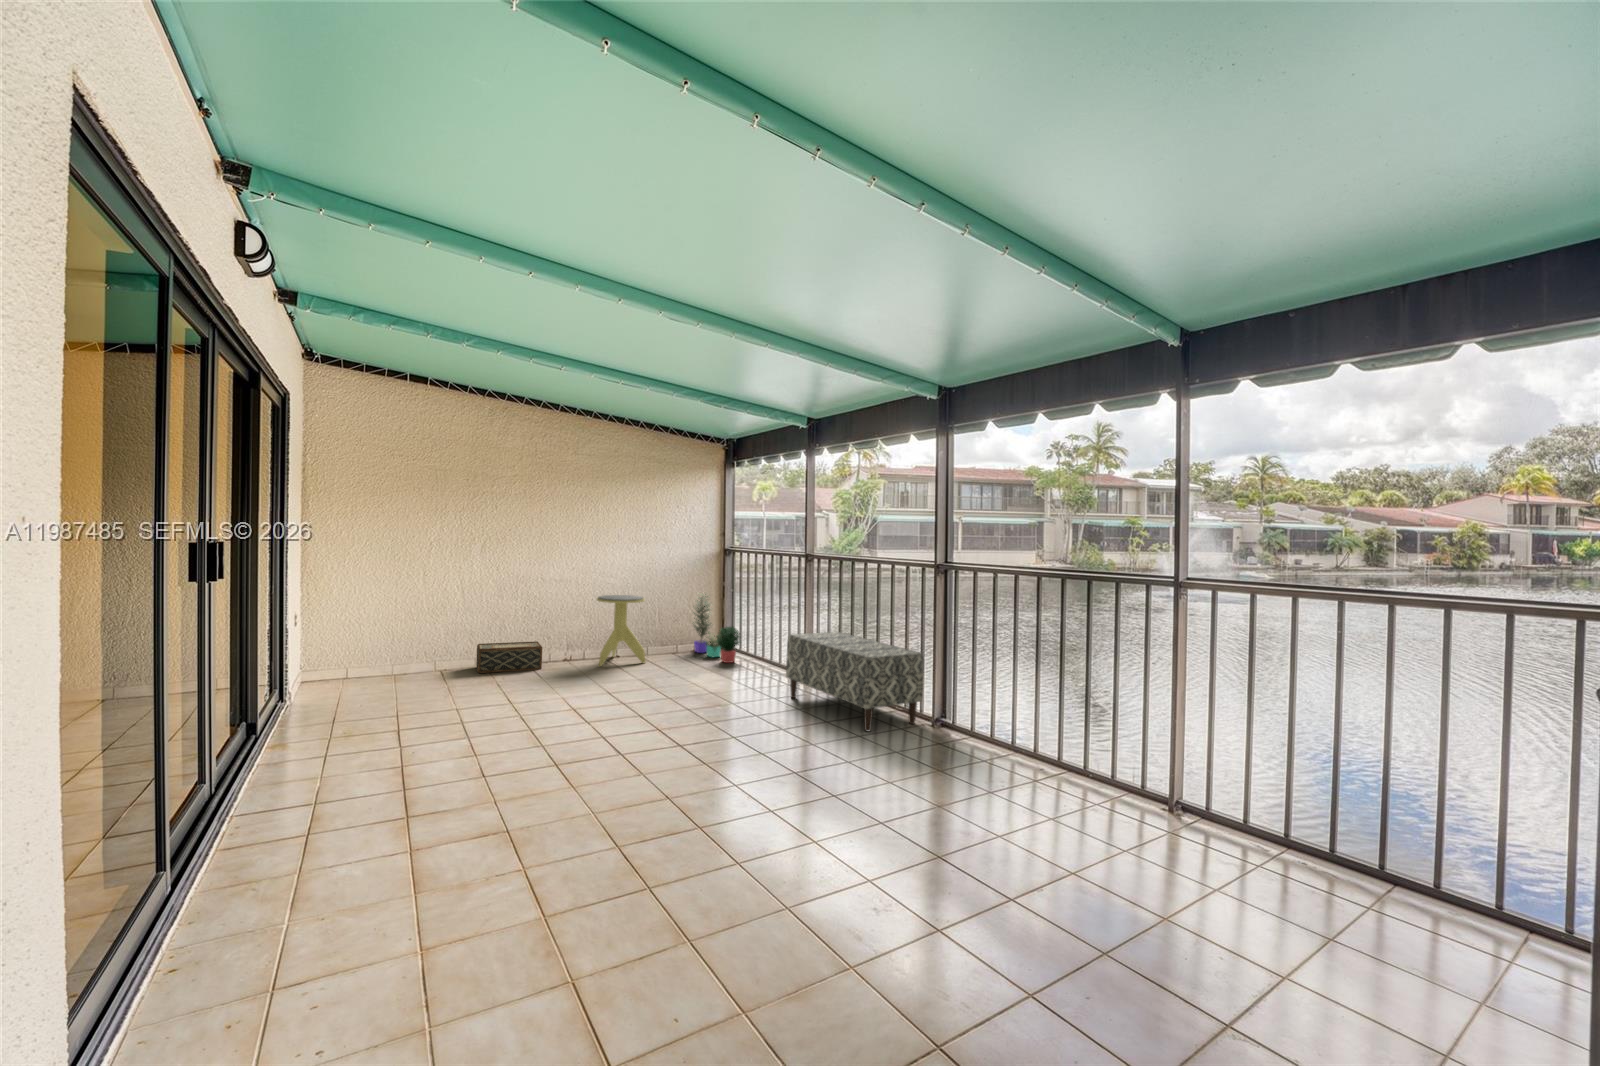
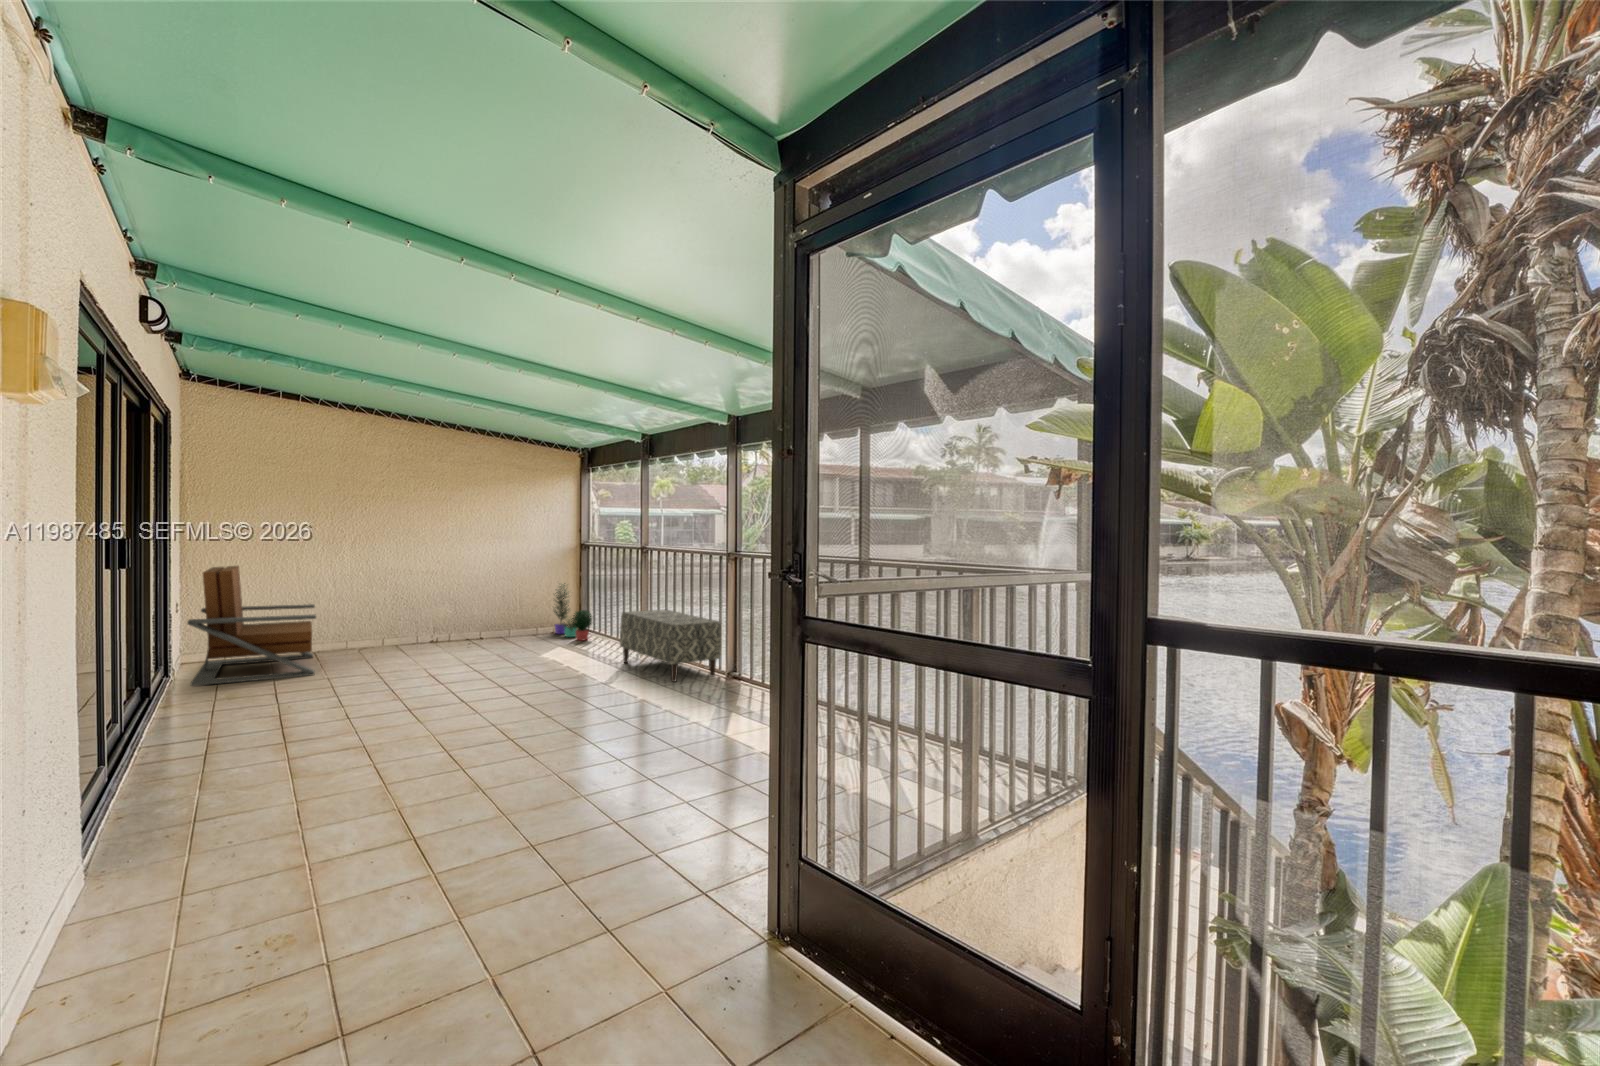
lounge chair: none [305,571,443,714] -> present [187,566,316,686]
side table: present [597,595,645,666] -> none [462,585,508,646]
woven basket: present [476,641,542,673] -> none [349,626,411,653]

